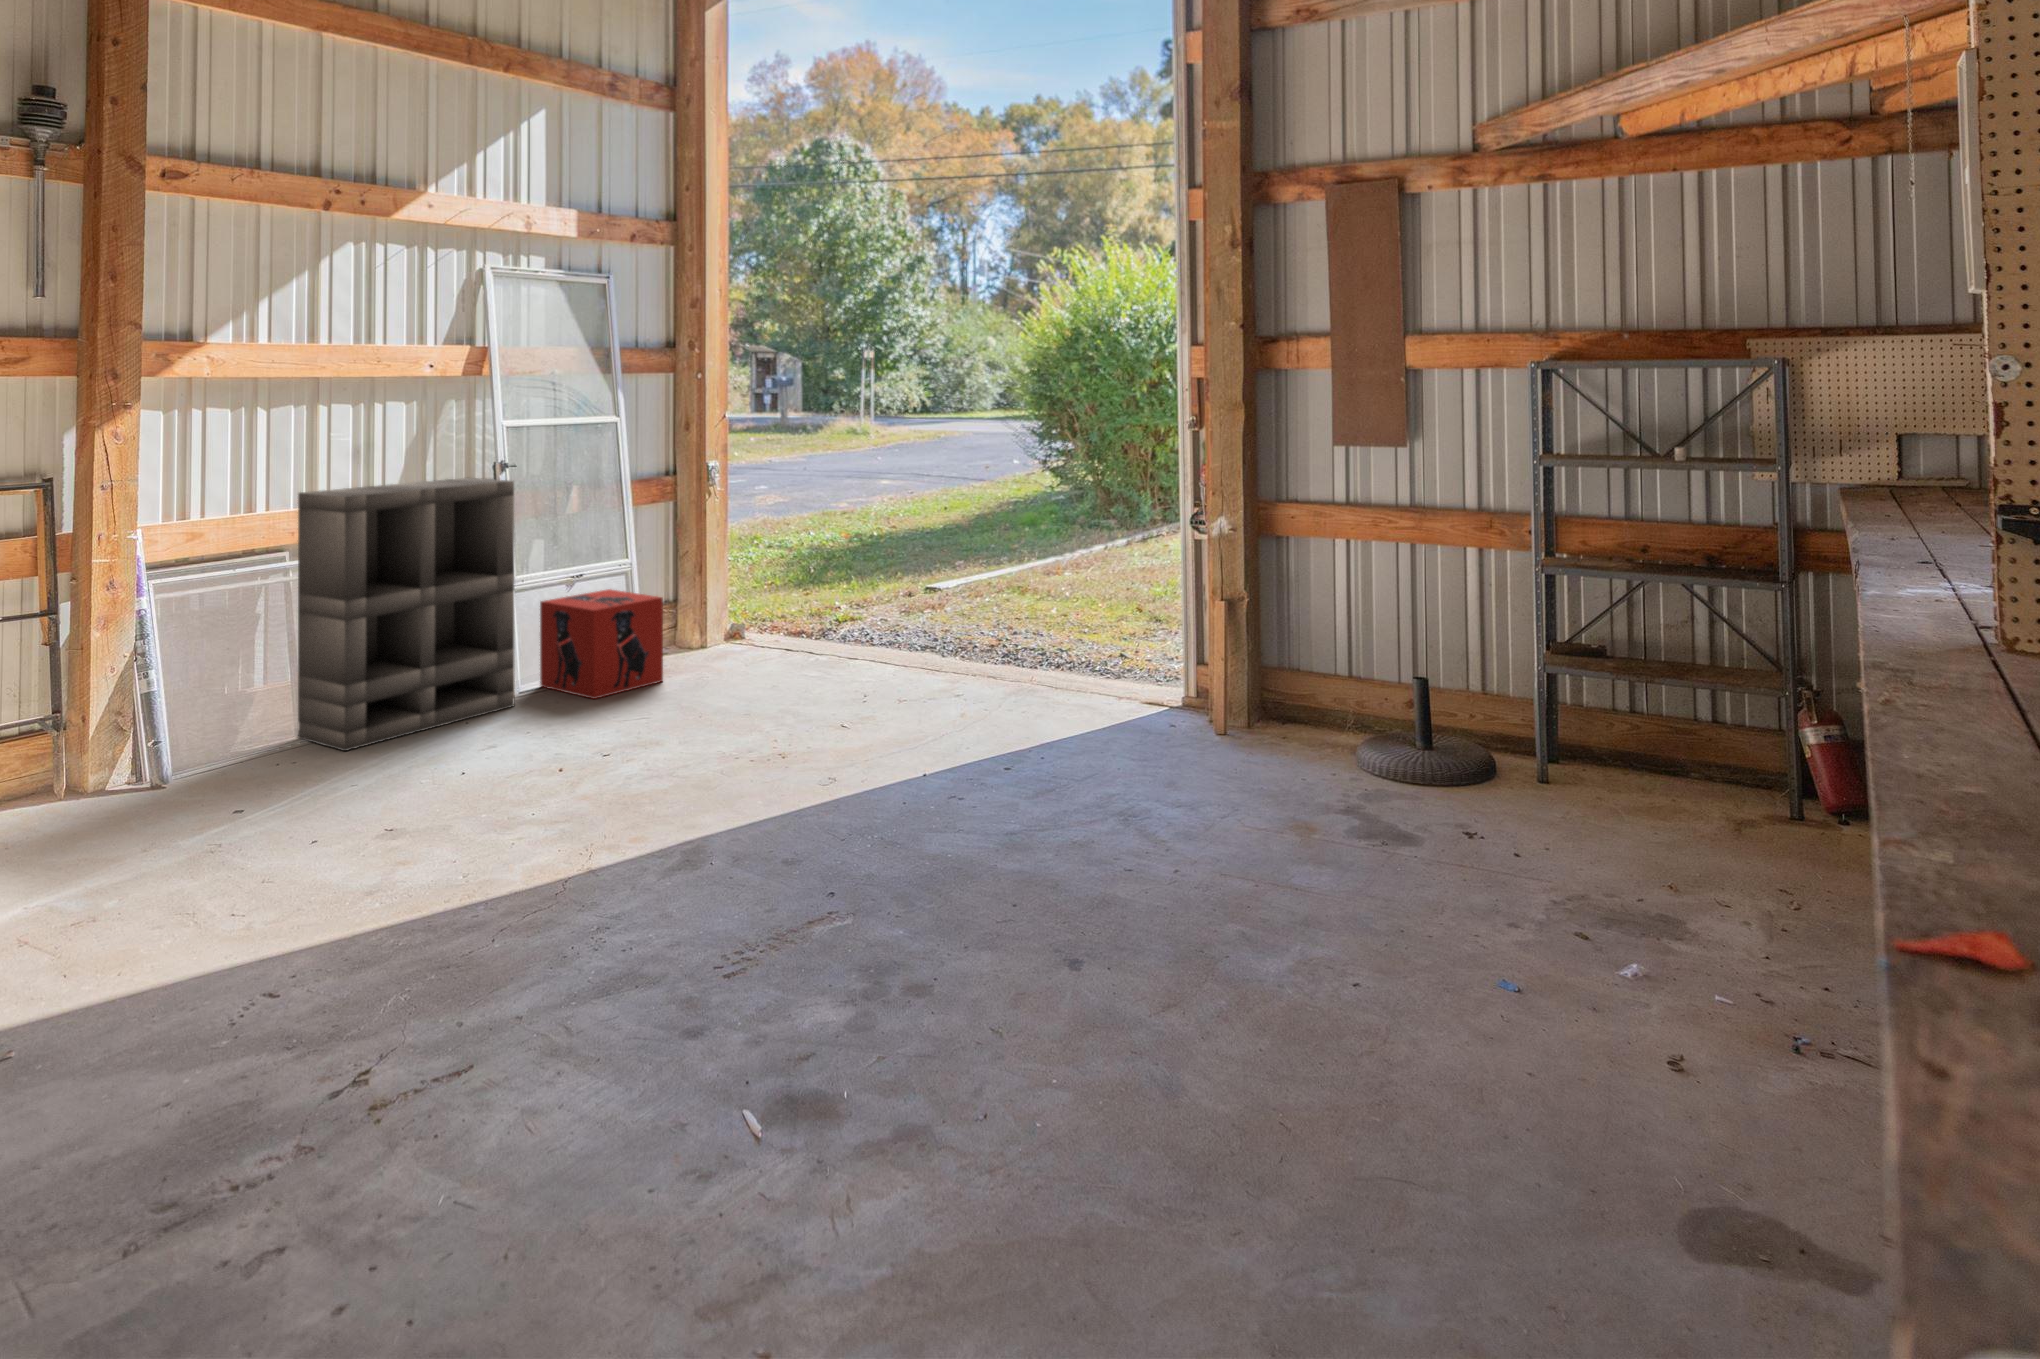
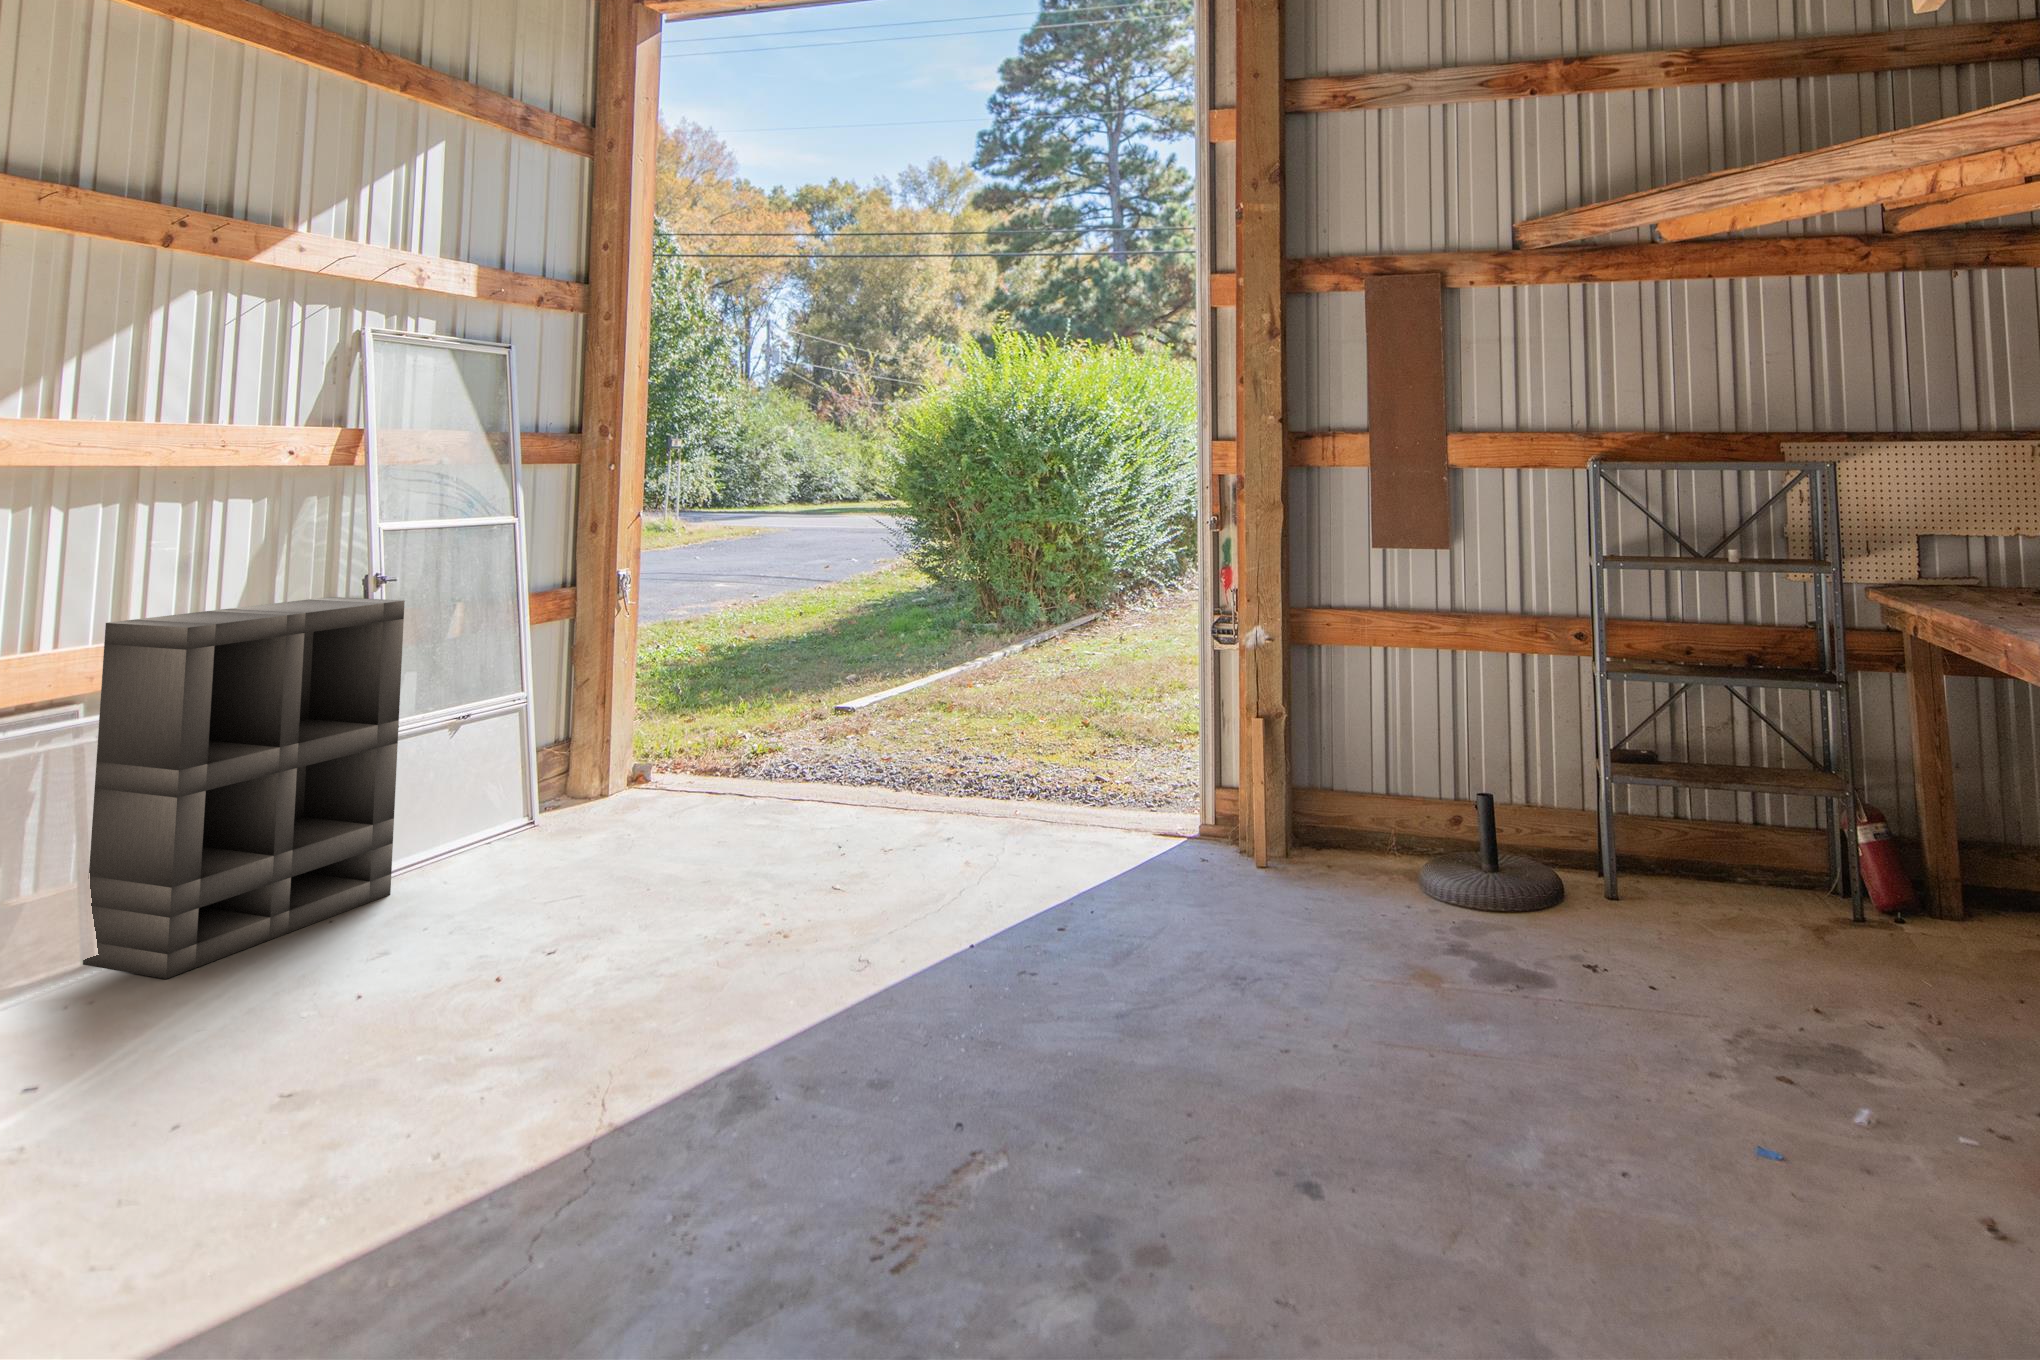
storage box: present [540,589,663,699] -> none [414,733,582,877]

